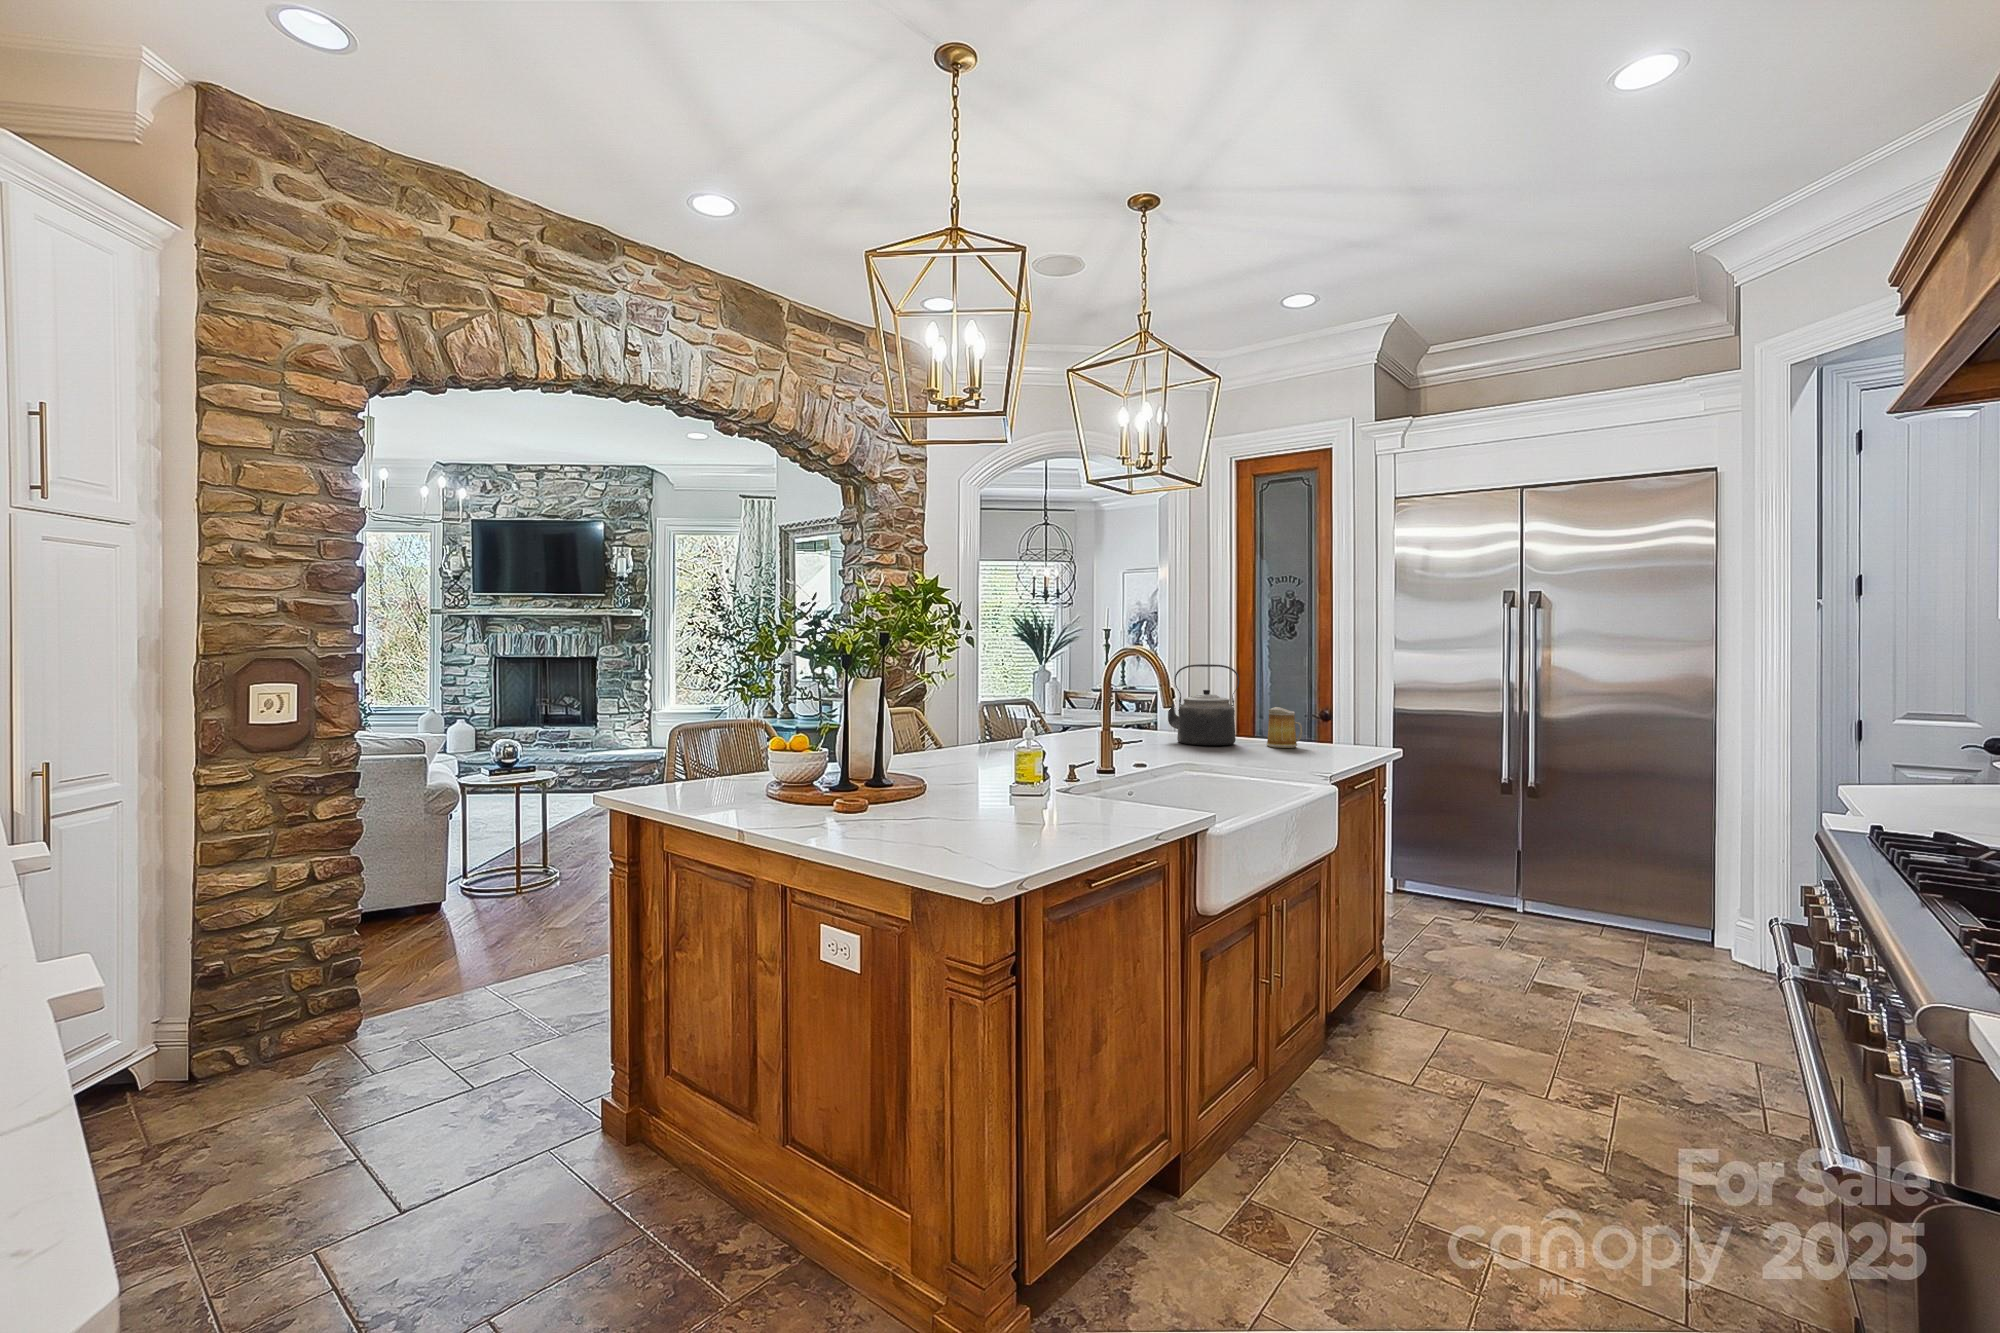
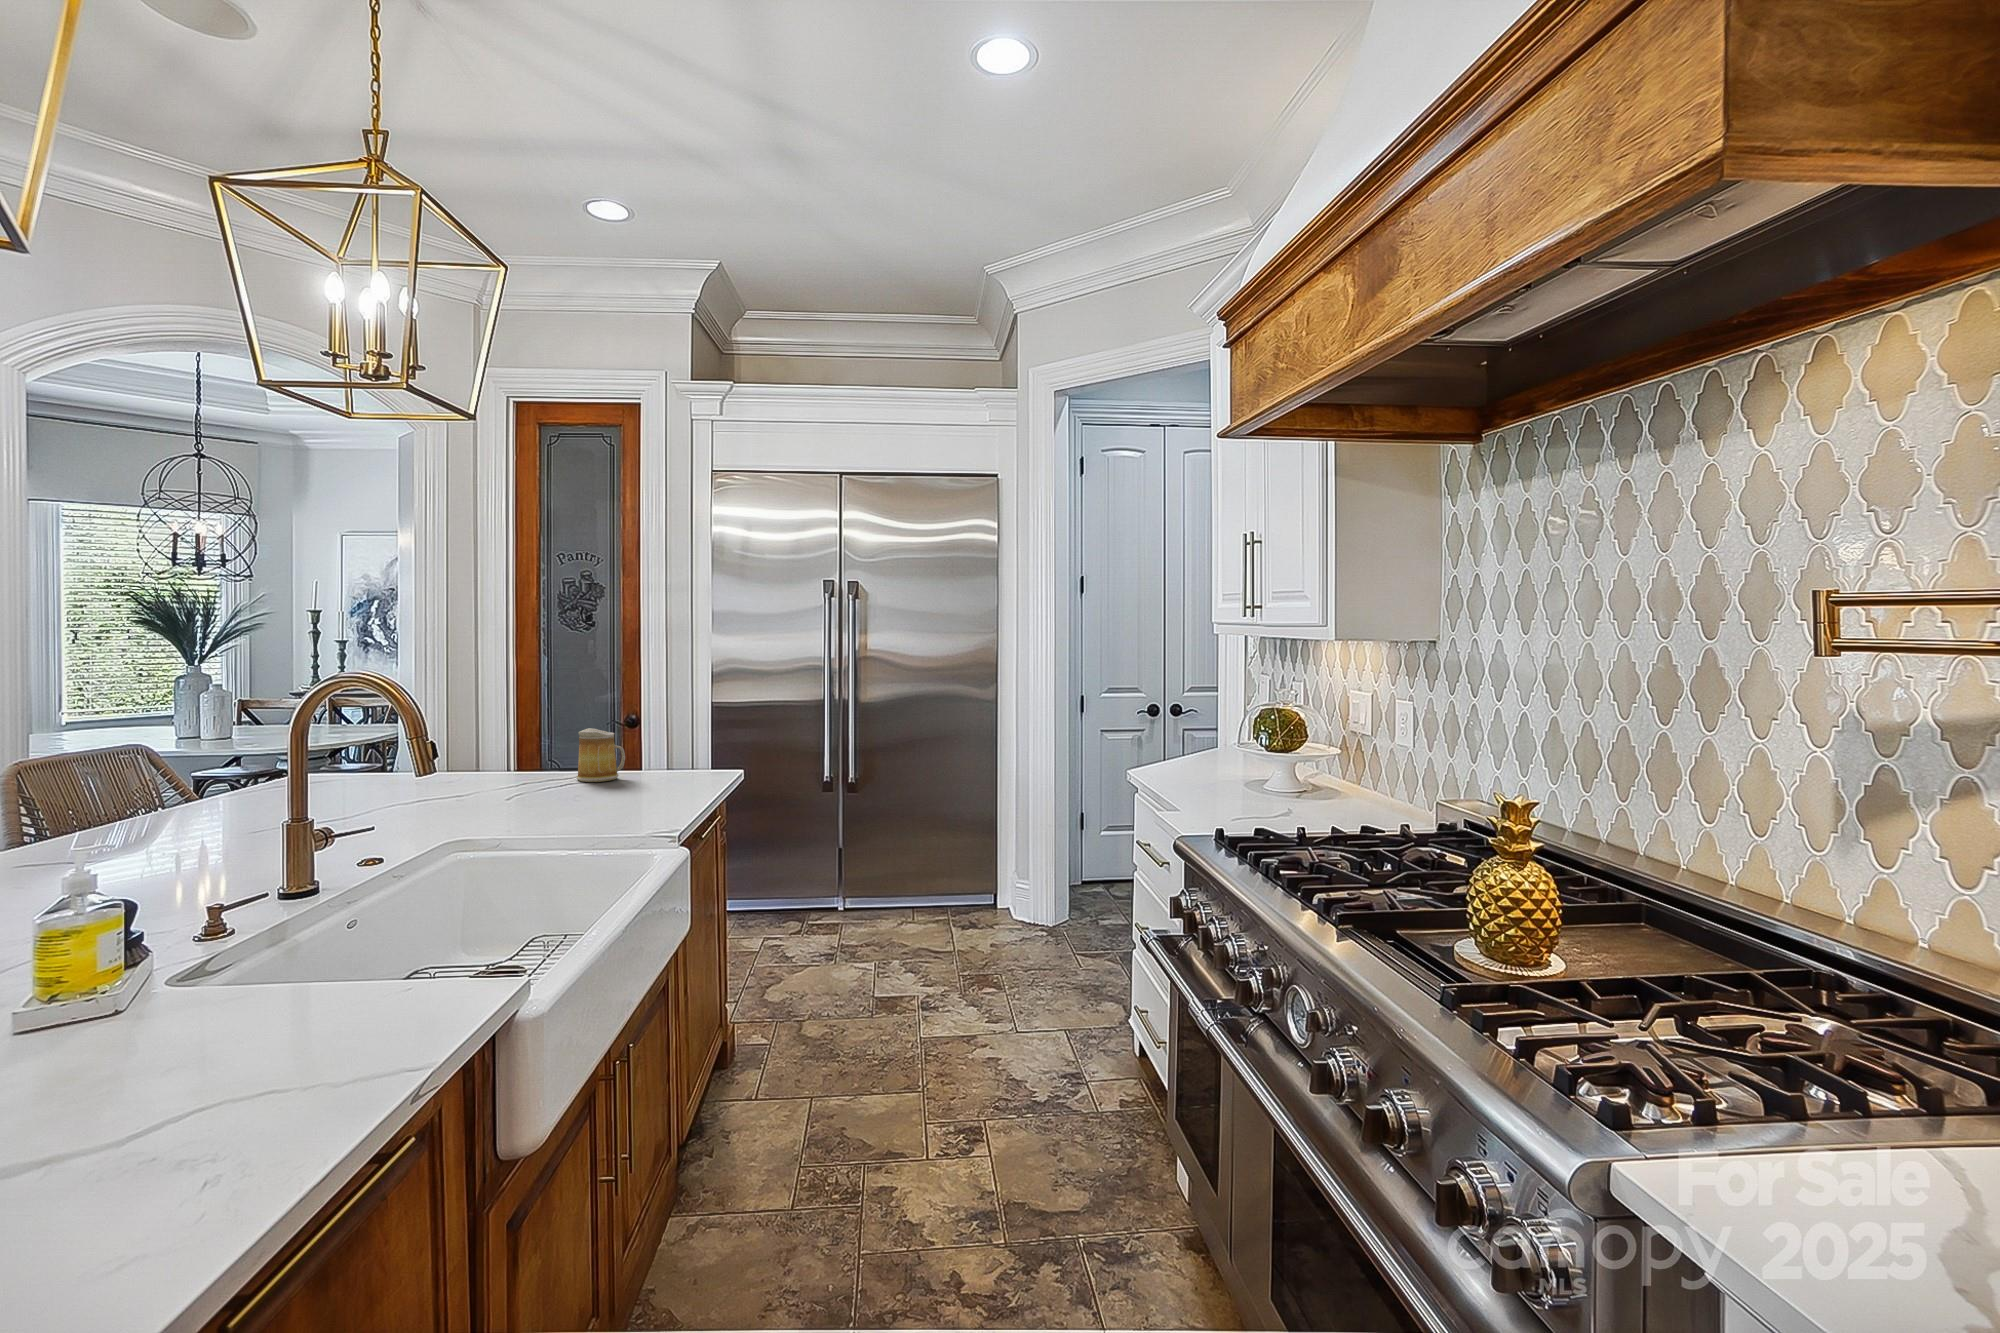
kettle: present [1168,664,1239,745] -> none [415,674,536,790]

